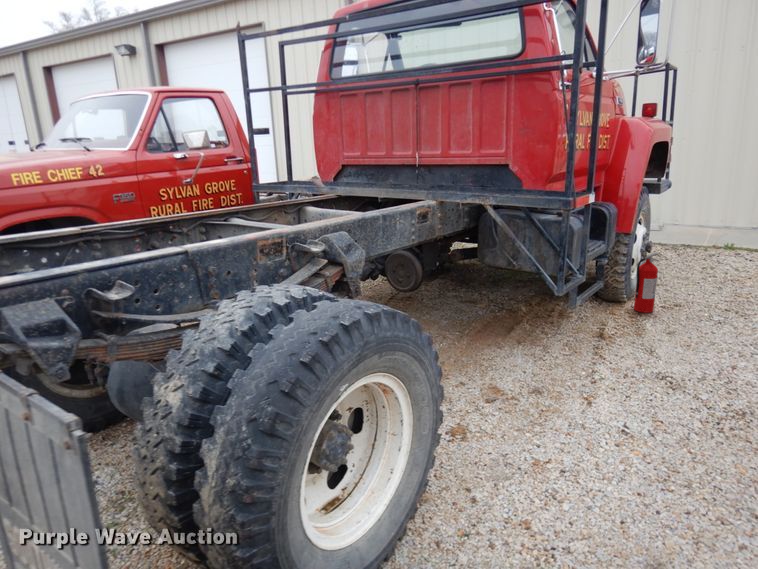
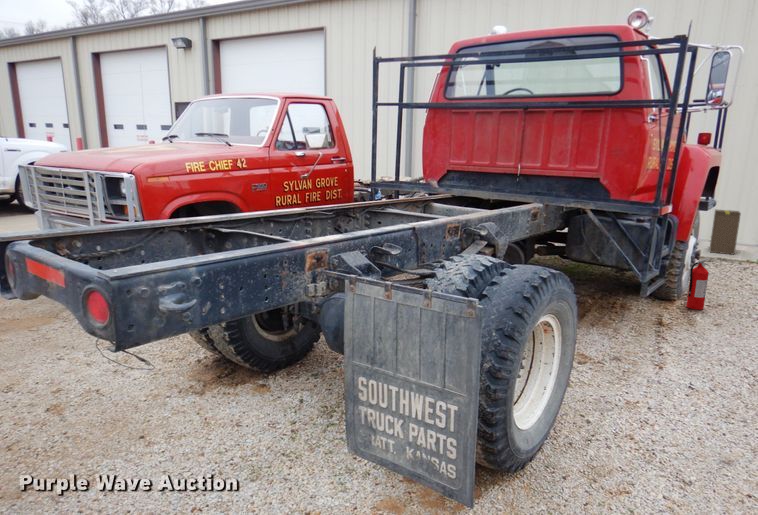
cardboard box: none [668,193,700,241] -> present [710,210,741,255]

